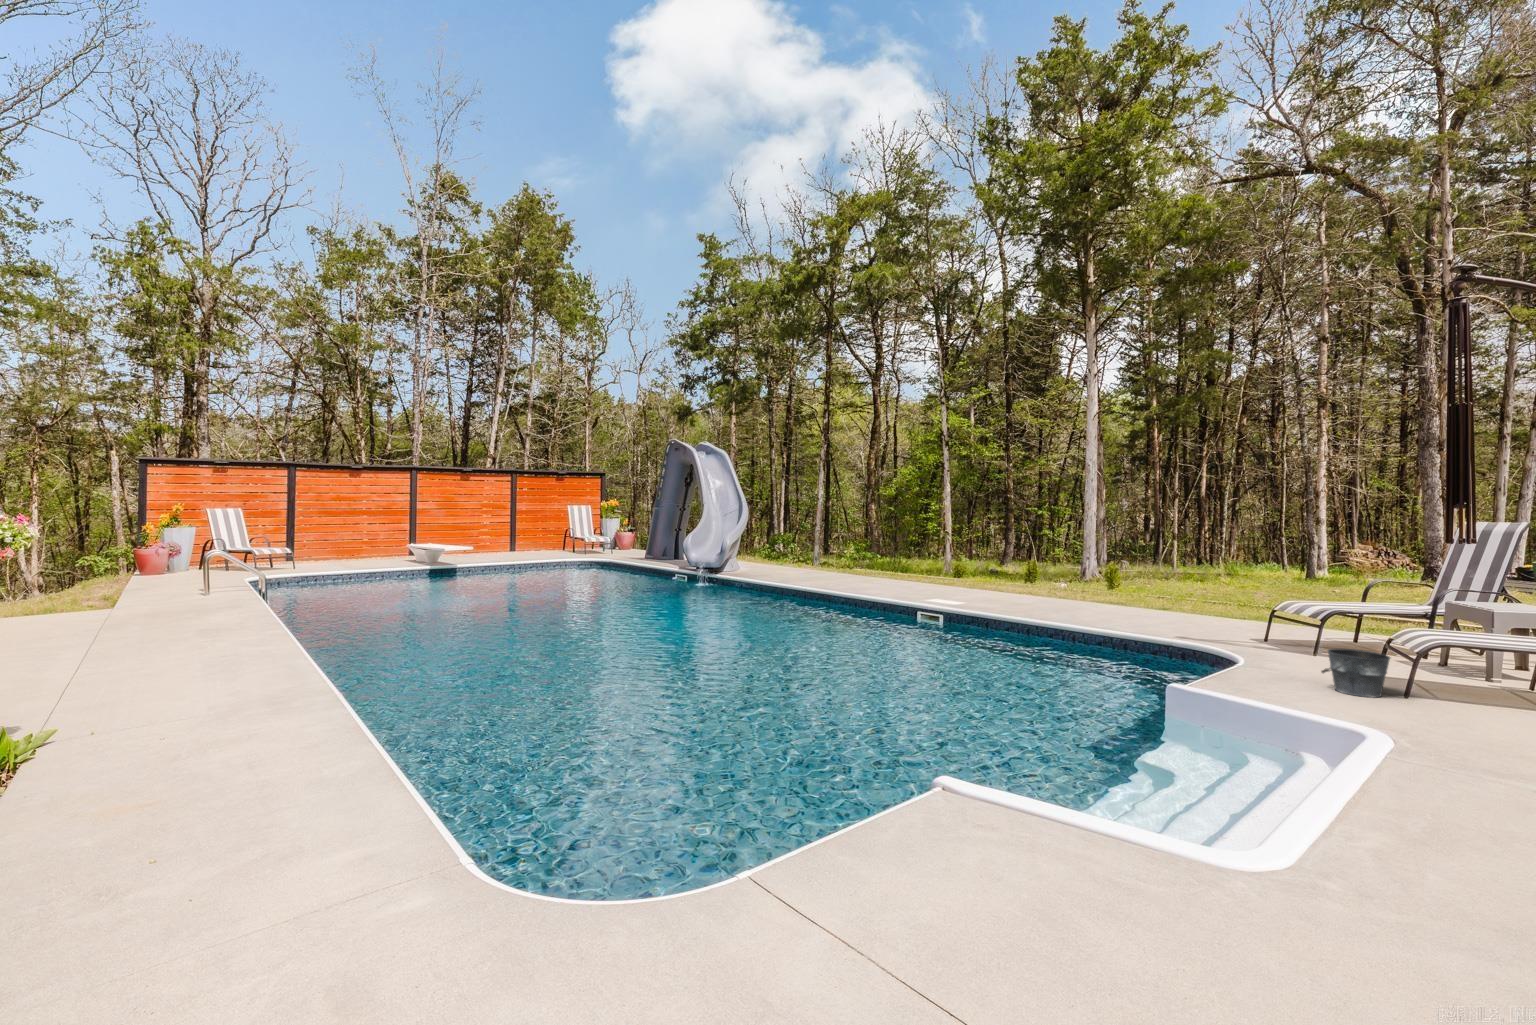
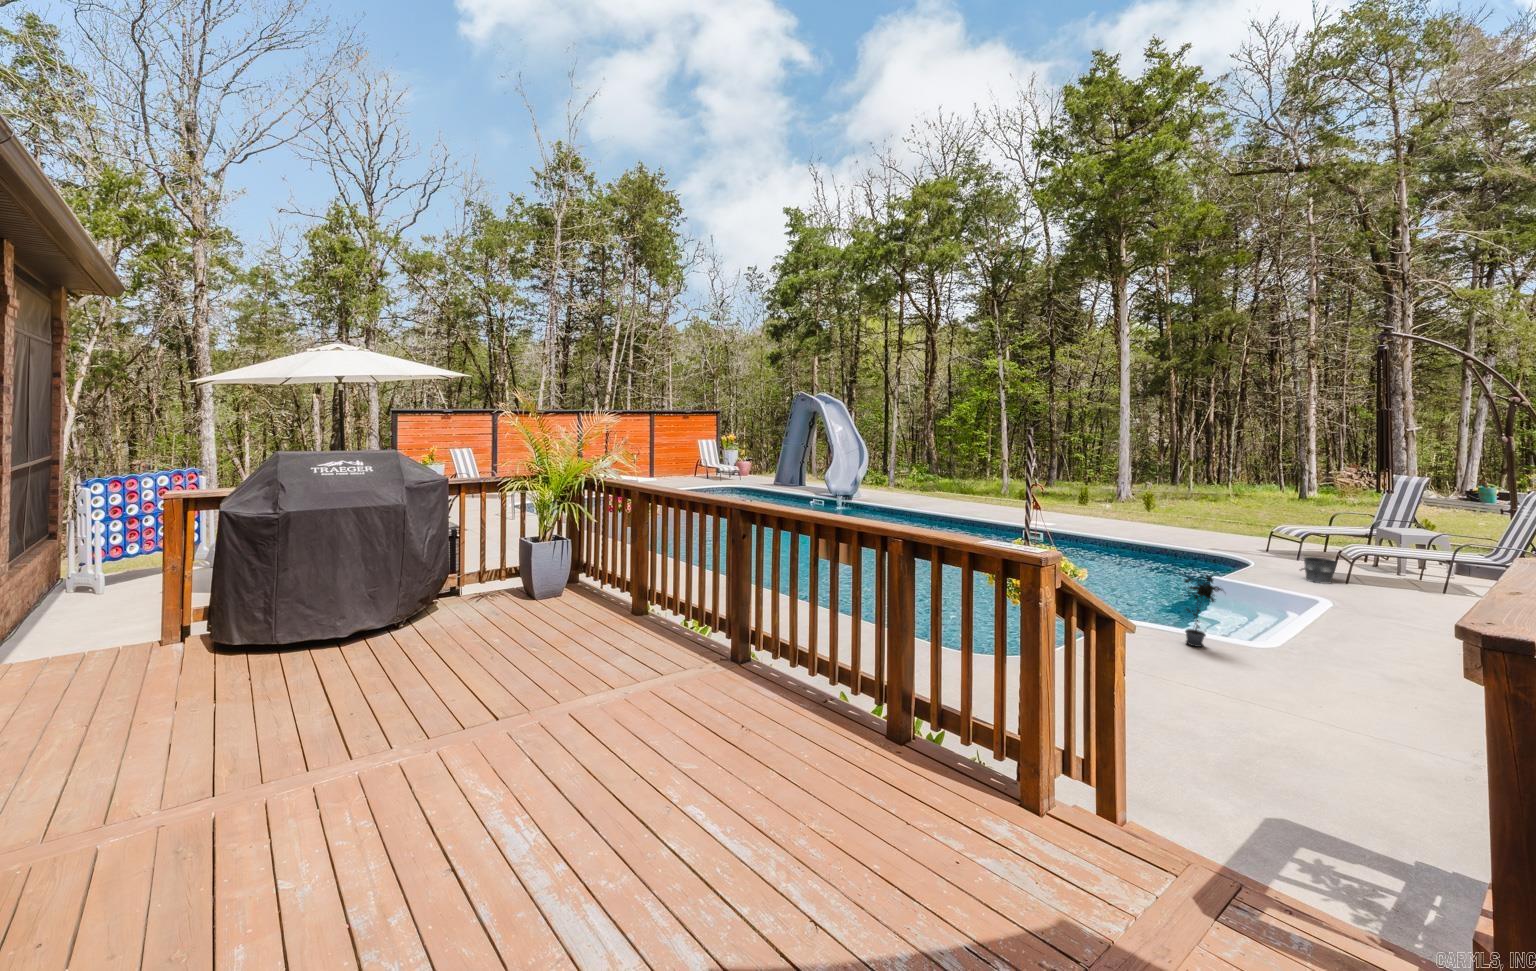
potted plant: none [1030,678,1134,885] -> present [1182,573,1222,647]

